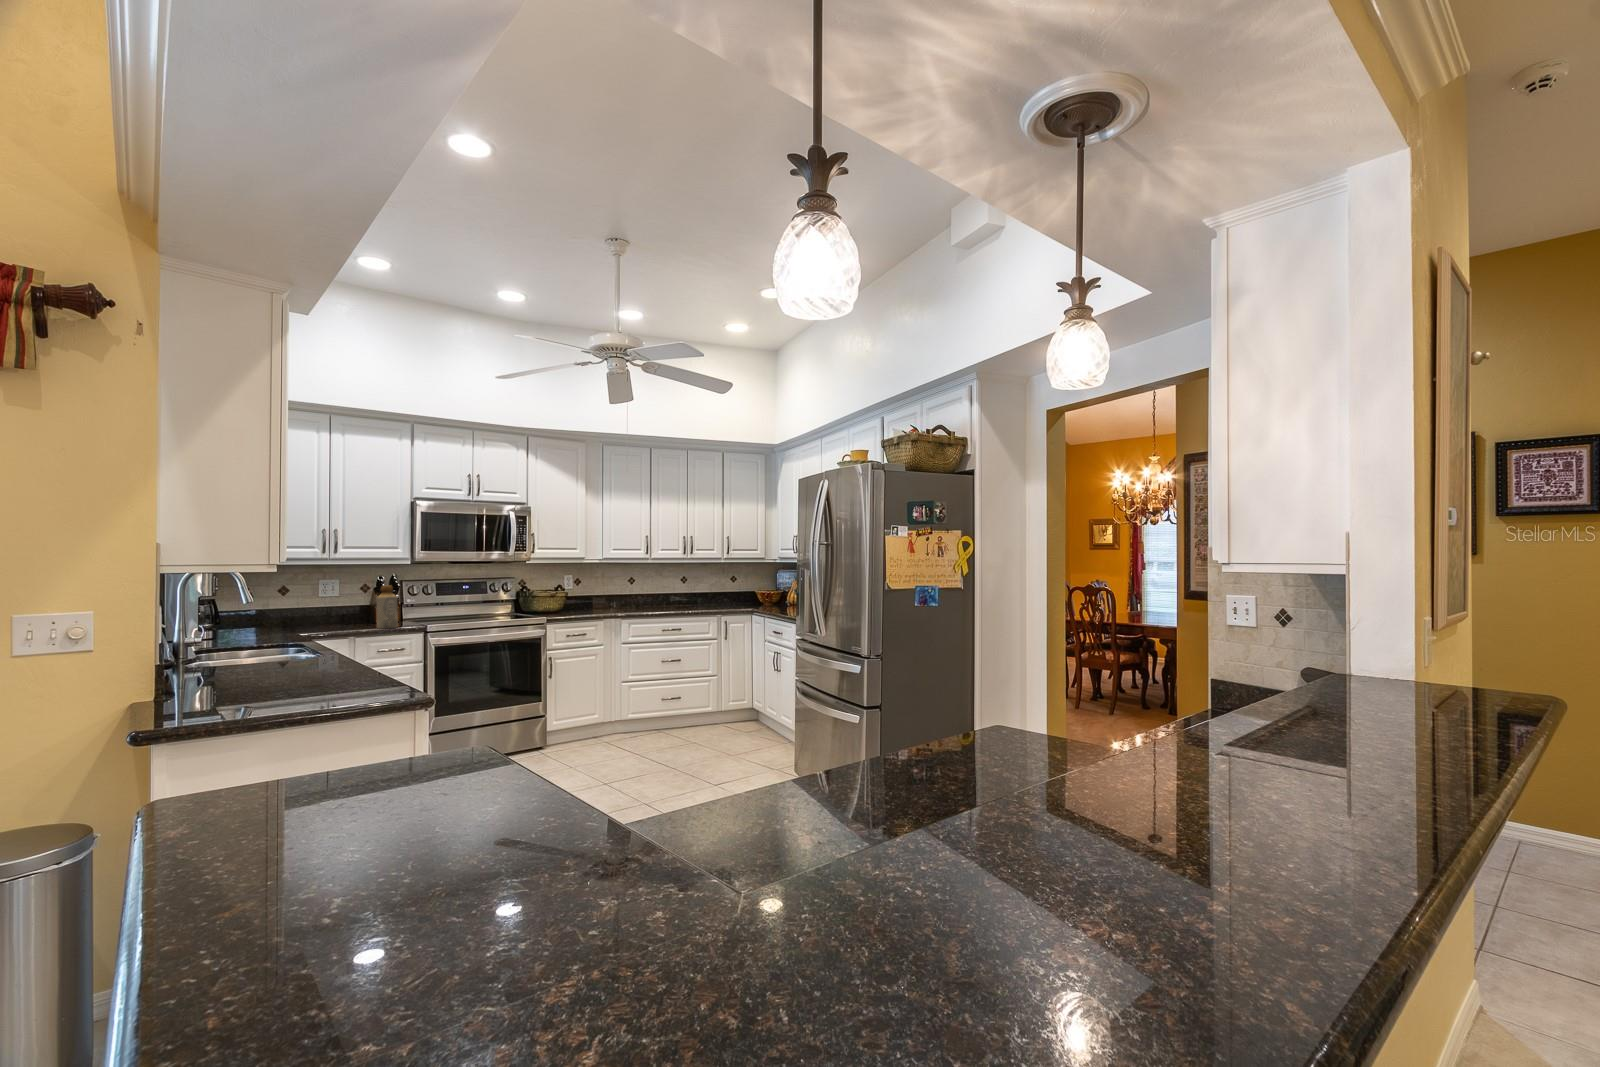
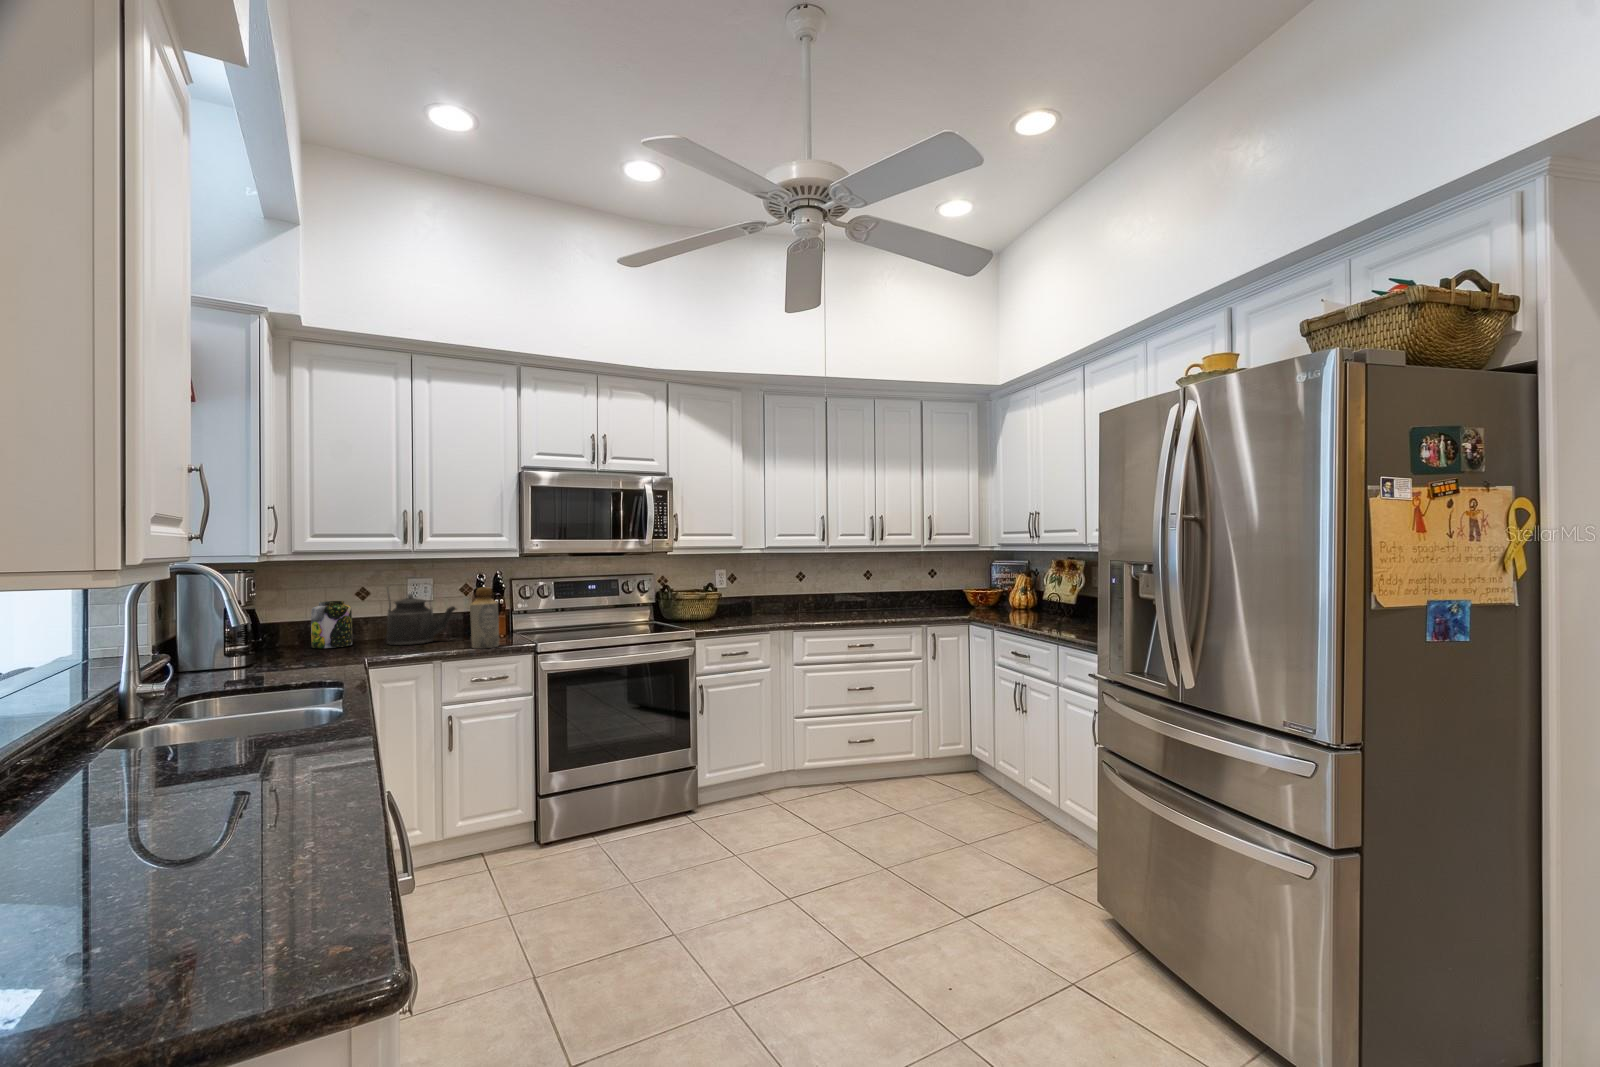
kettle: none [307,582,362,628] -> present [386,584,456,645]
jar: none [249,595,280,630] -> present [311,601,352,648]

